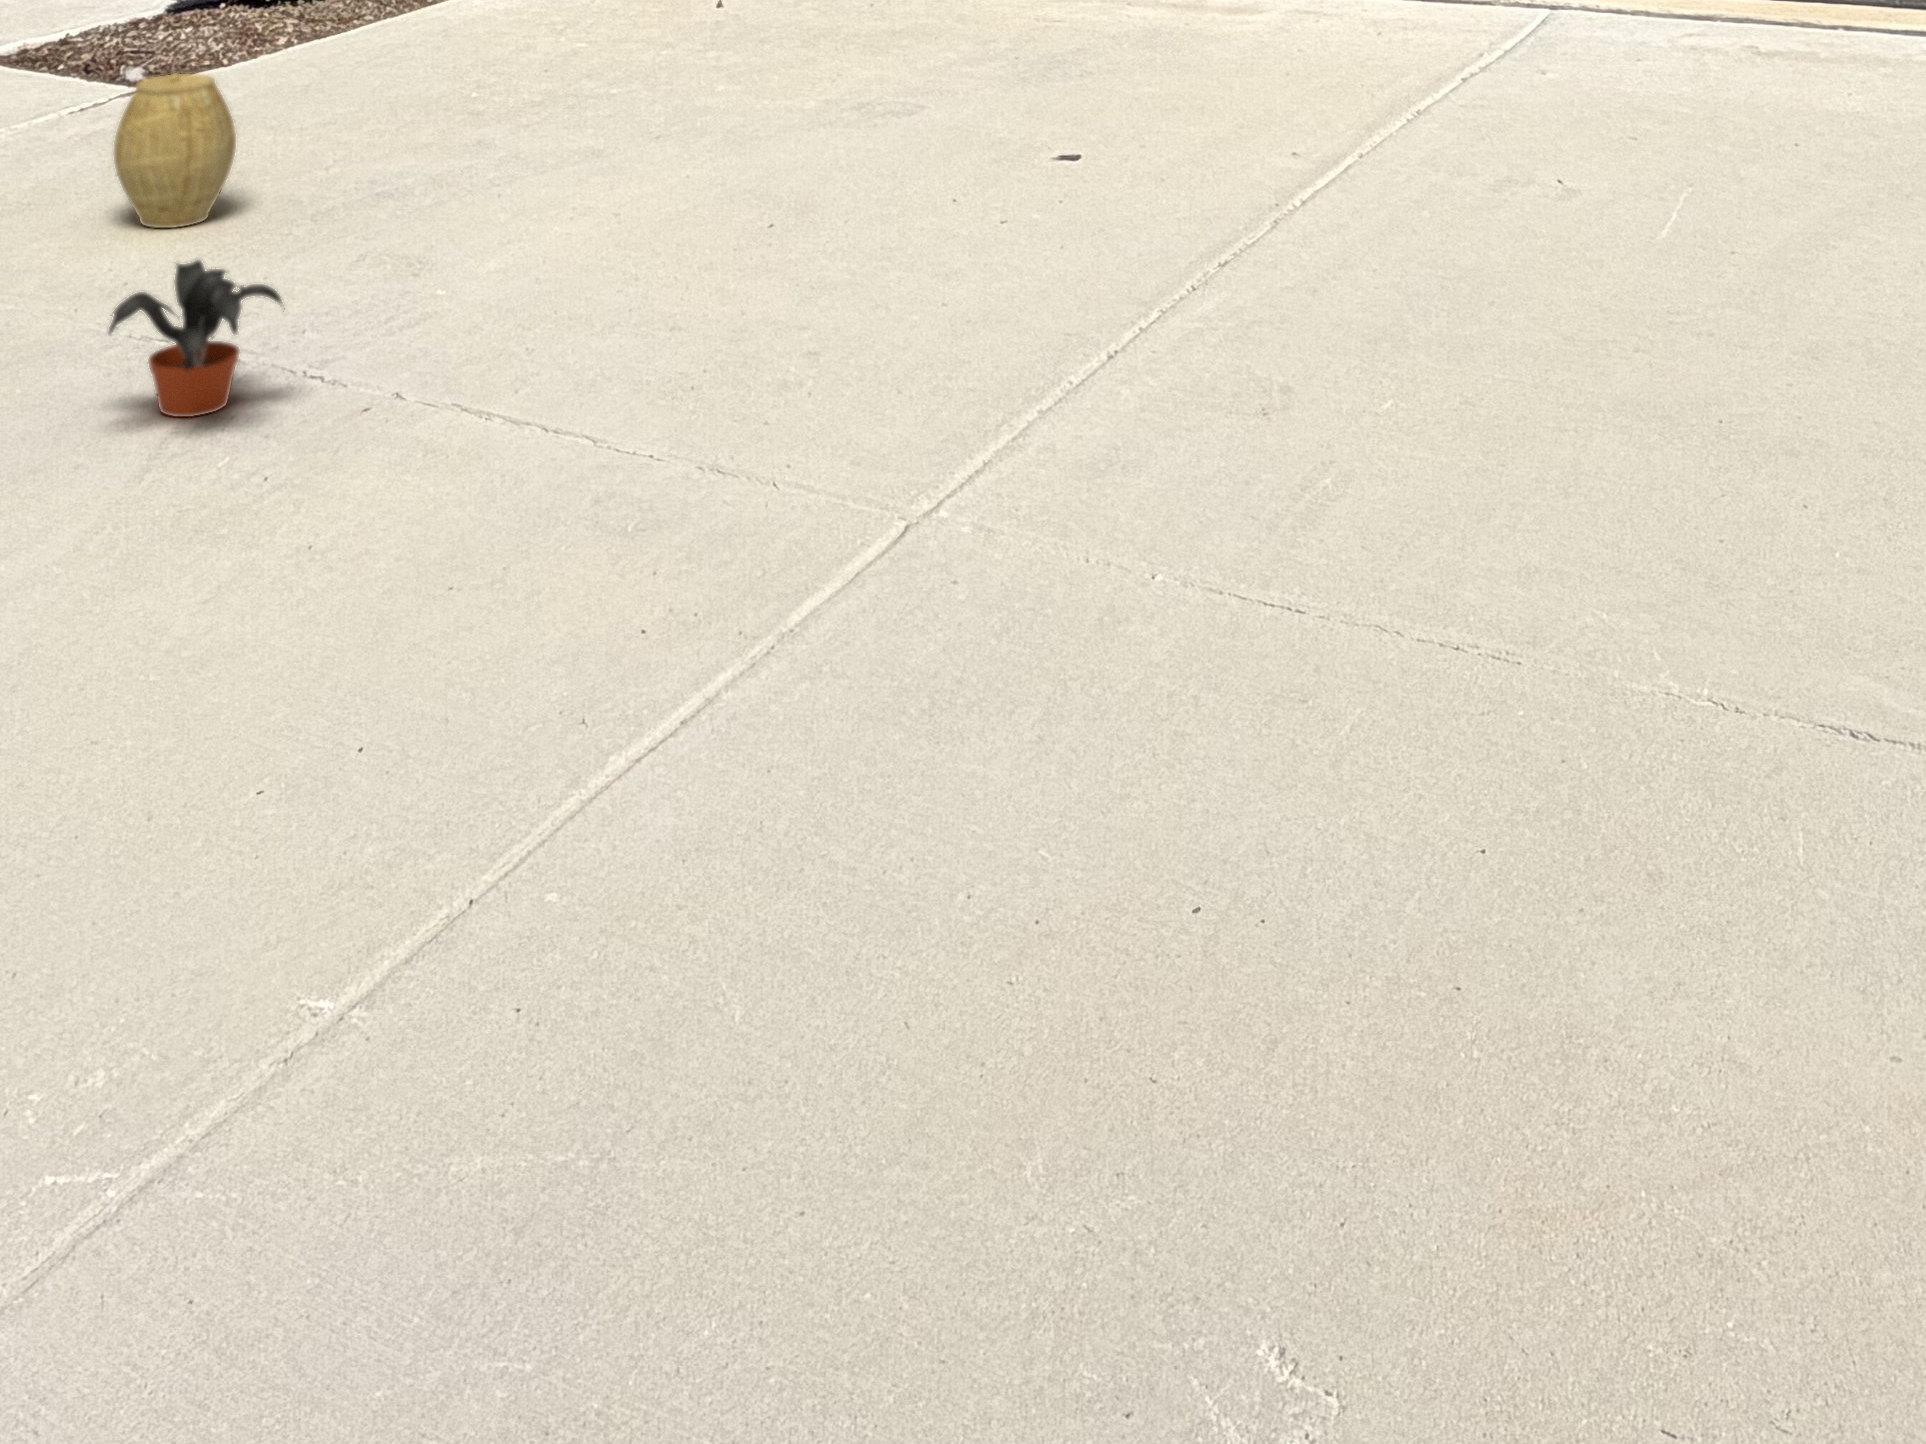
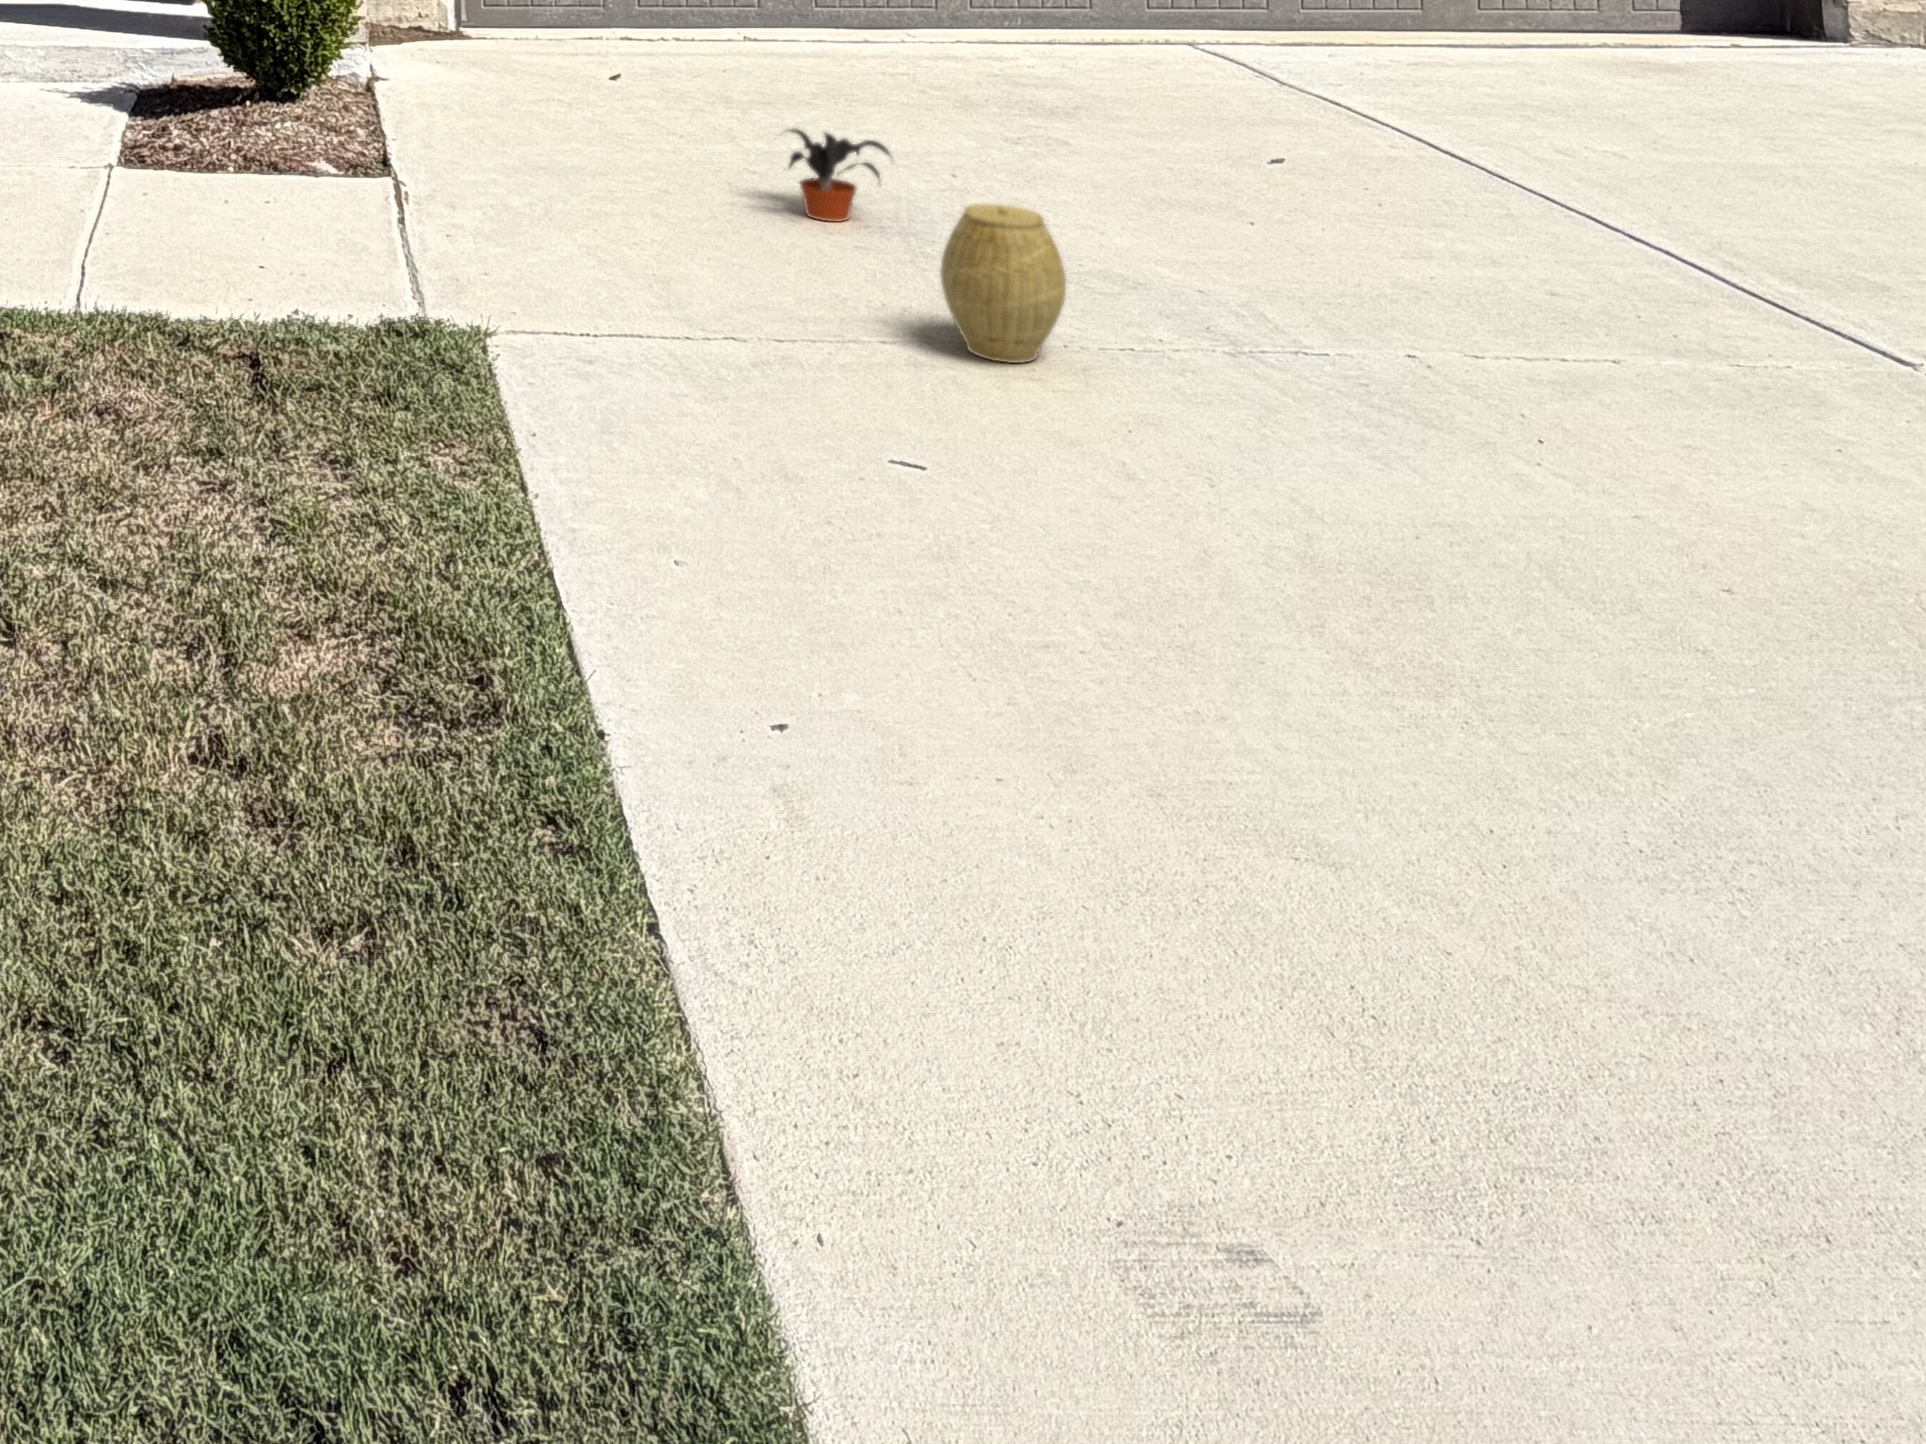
potted plant: present [109,260,284,417] -> present [783,129,892,222]

